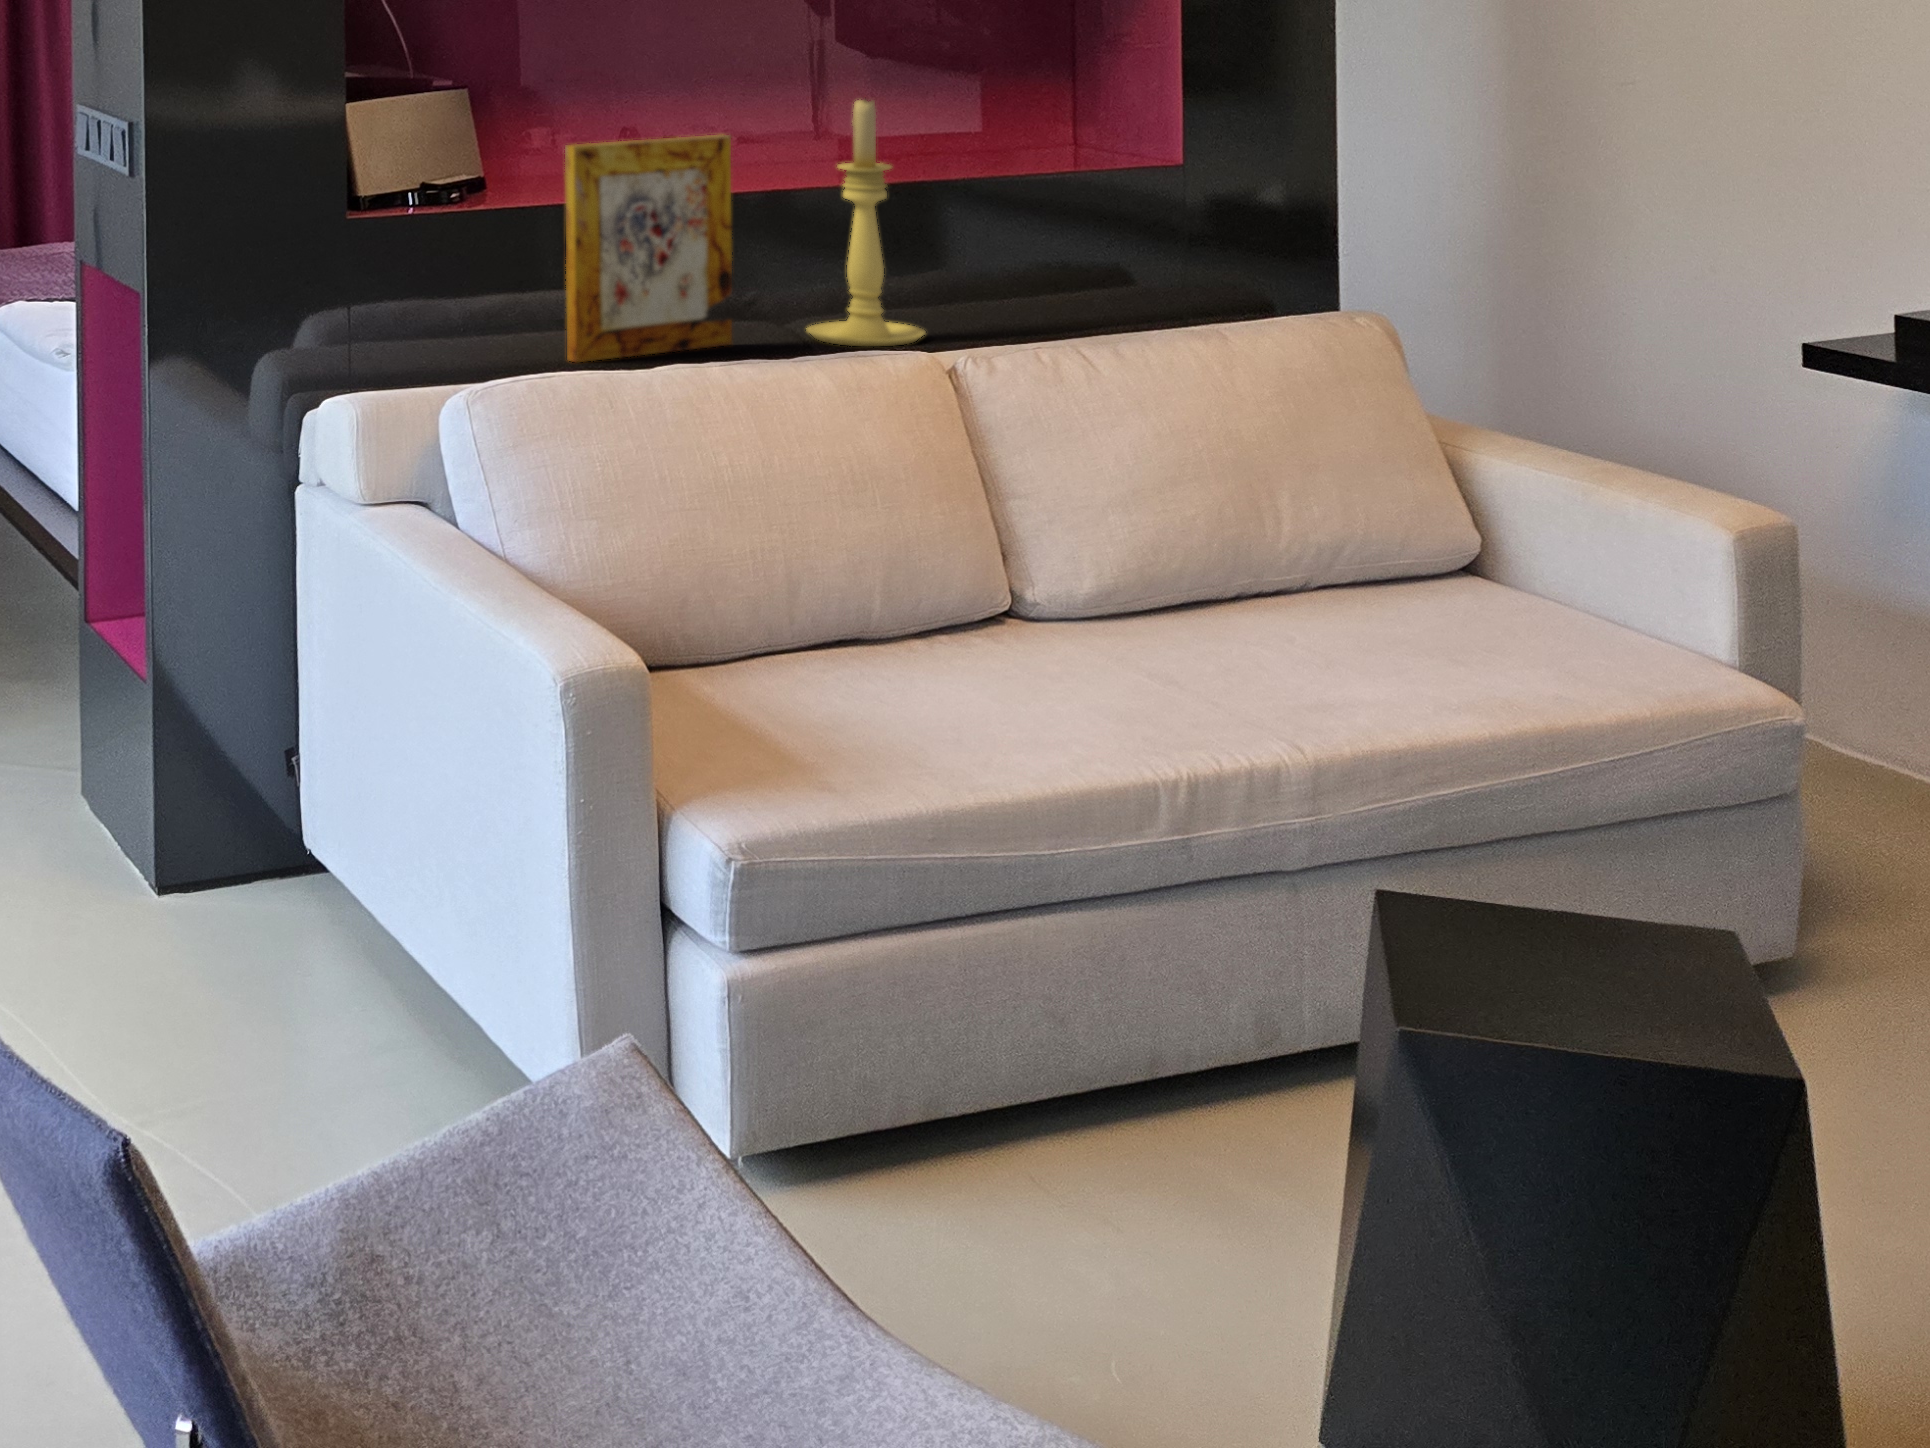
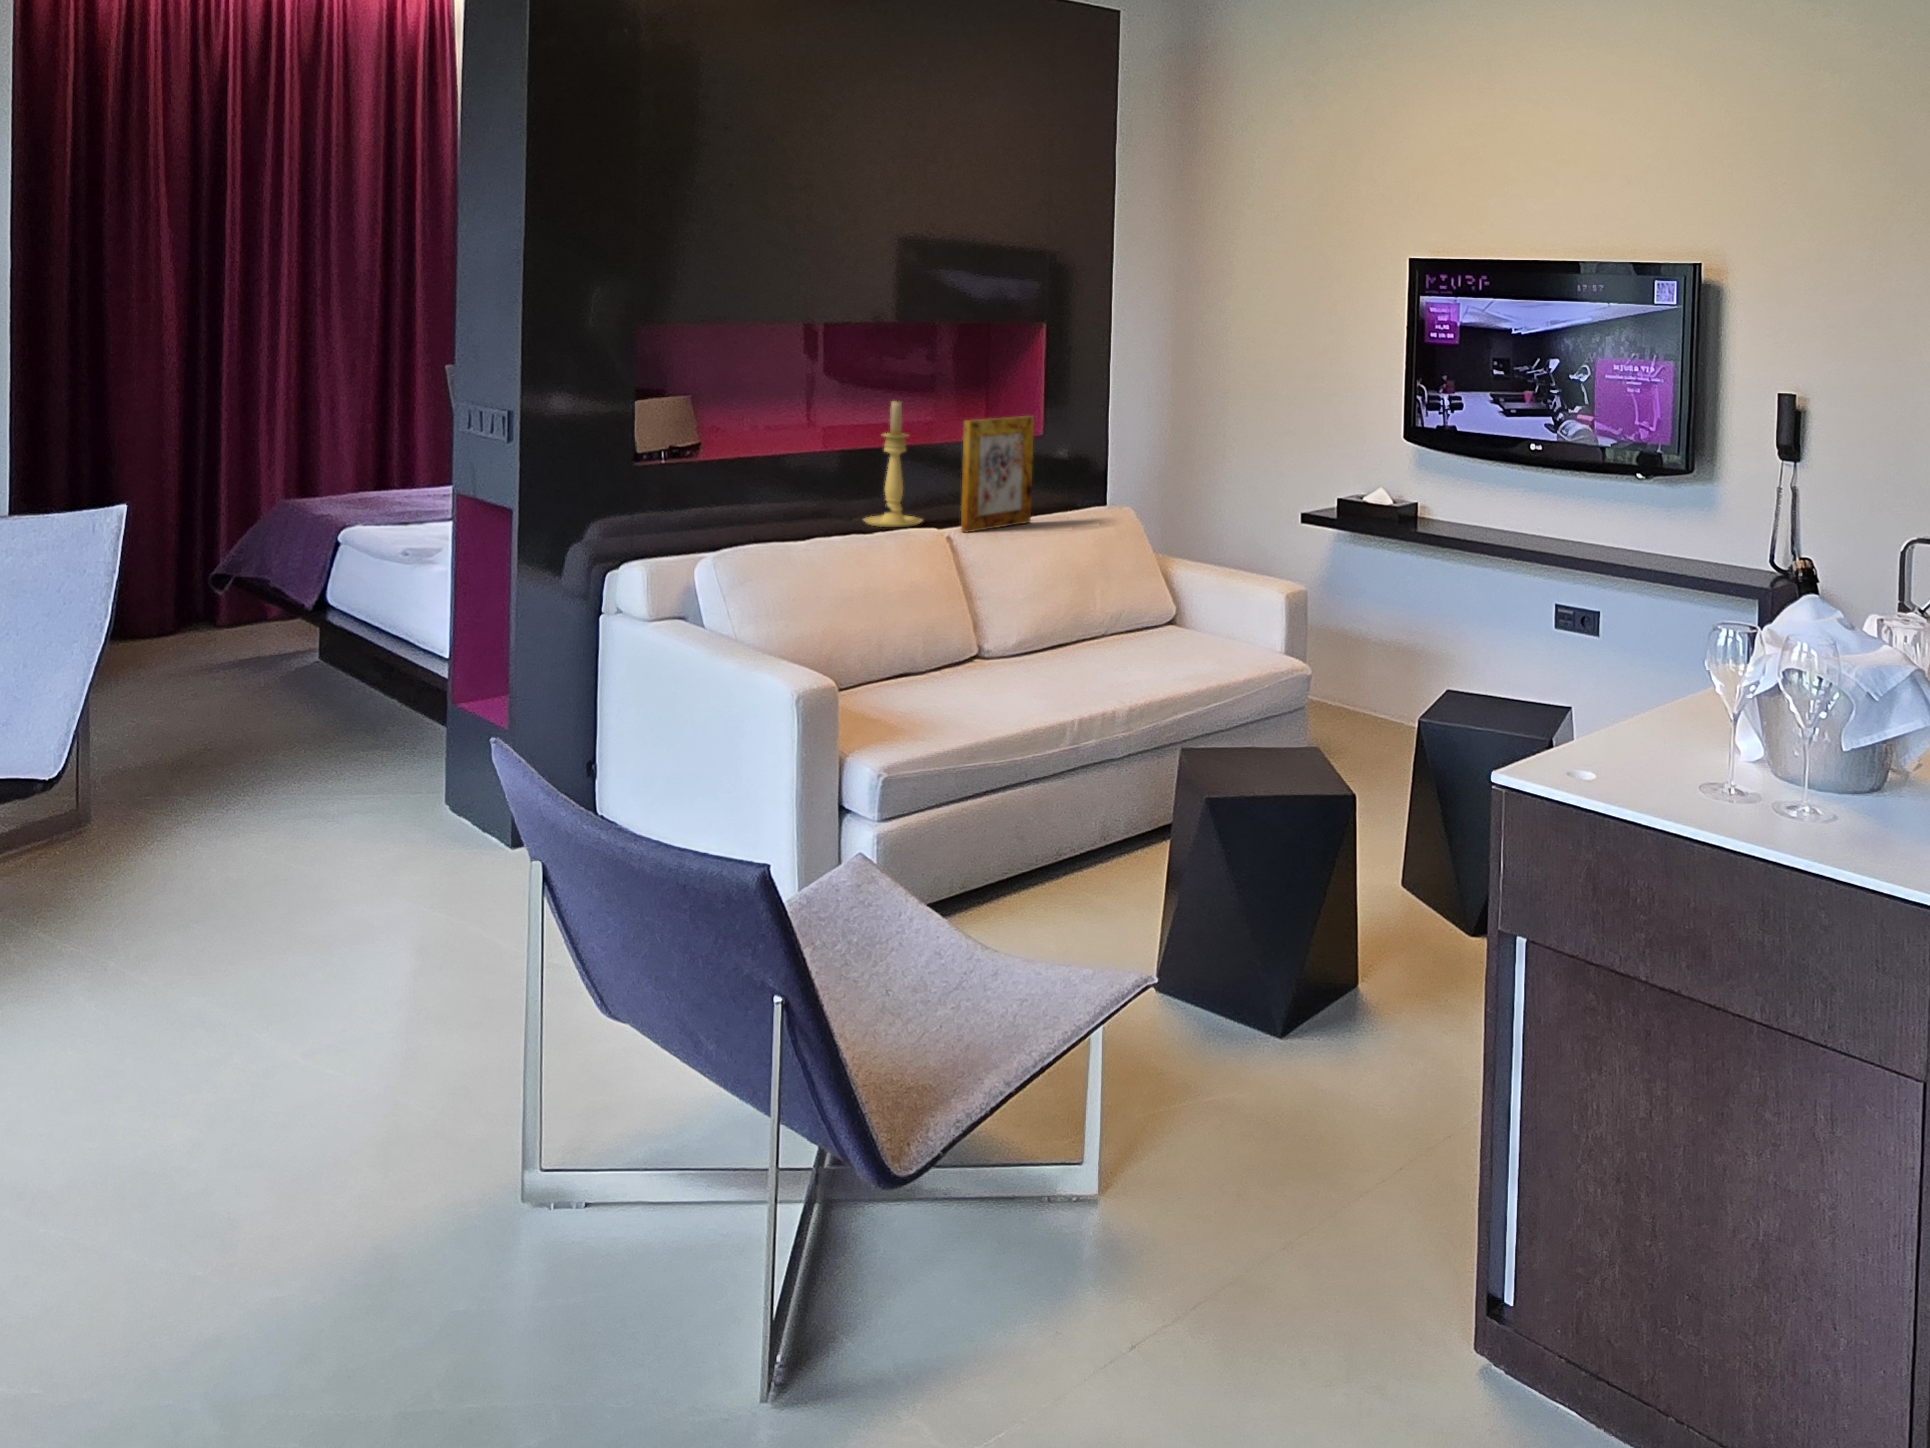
picture frame: present [565,135,732,362] -> present [961,416,1034,532]

